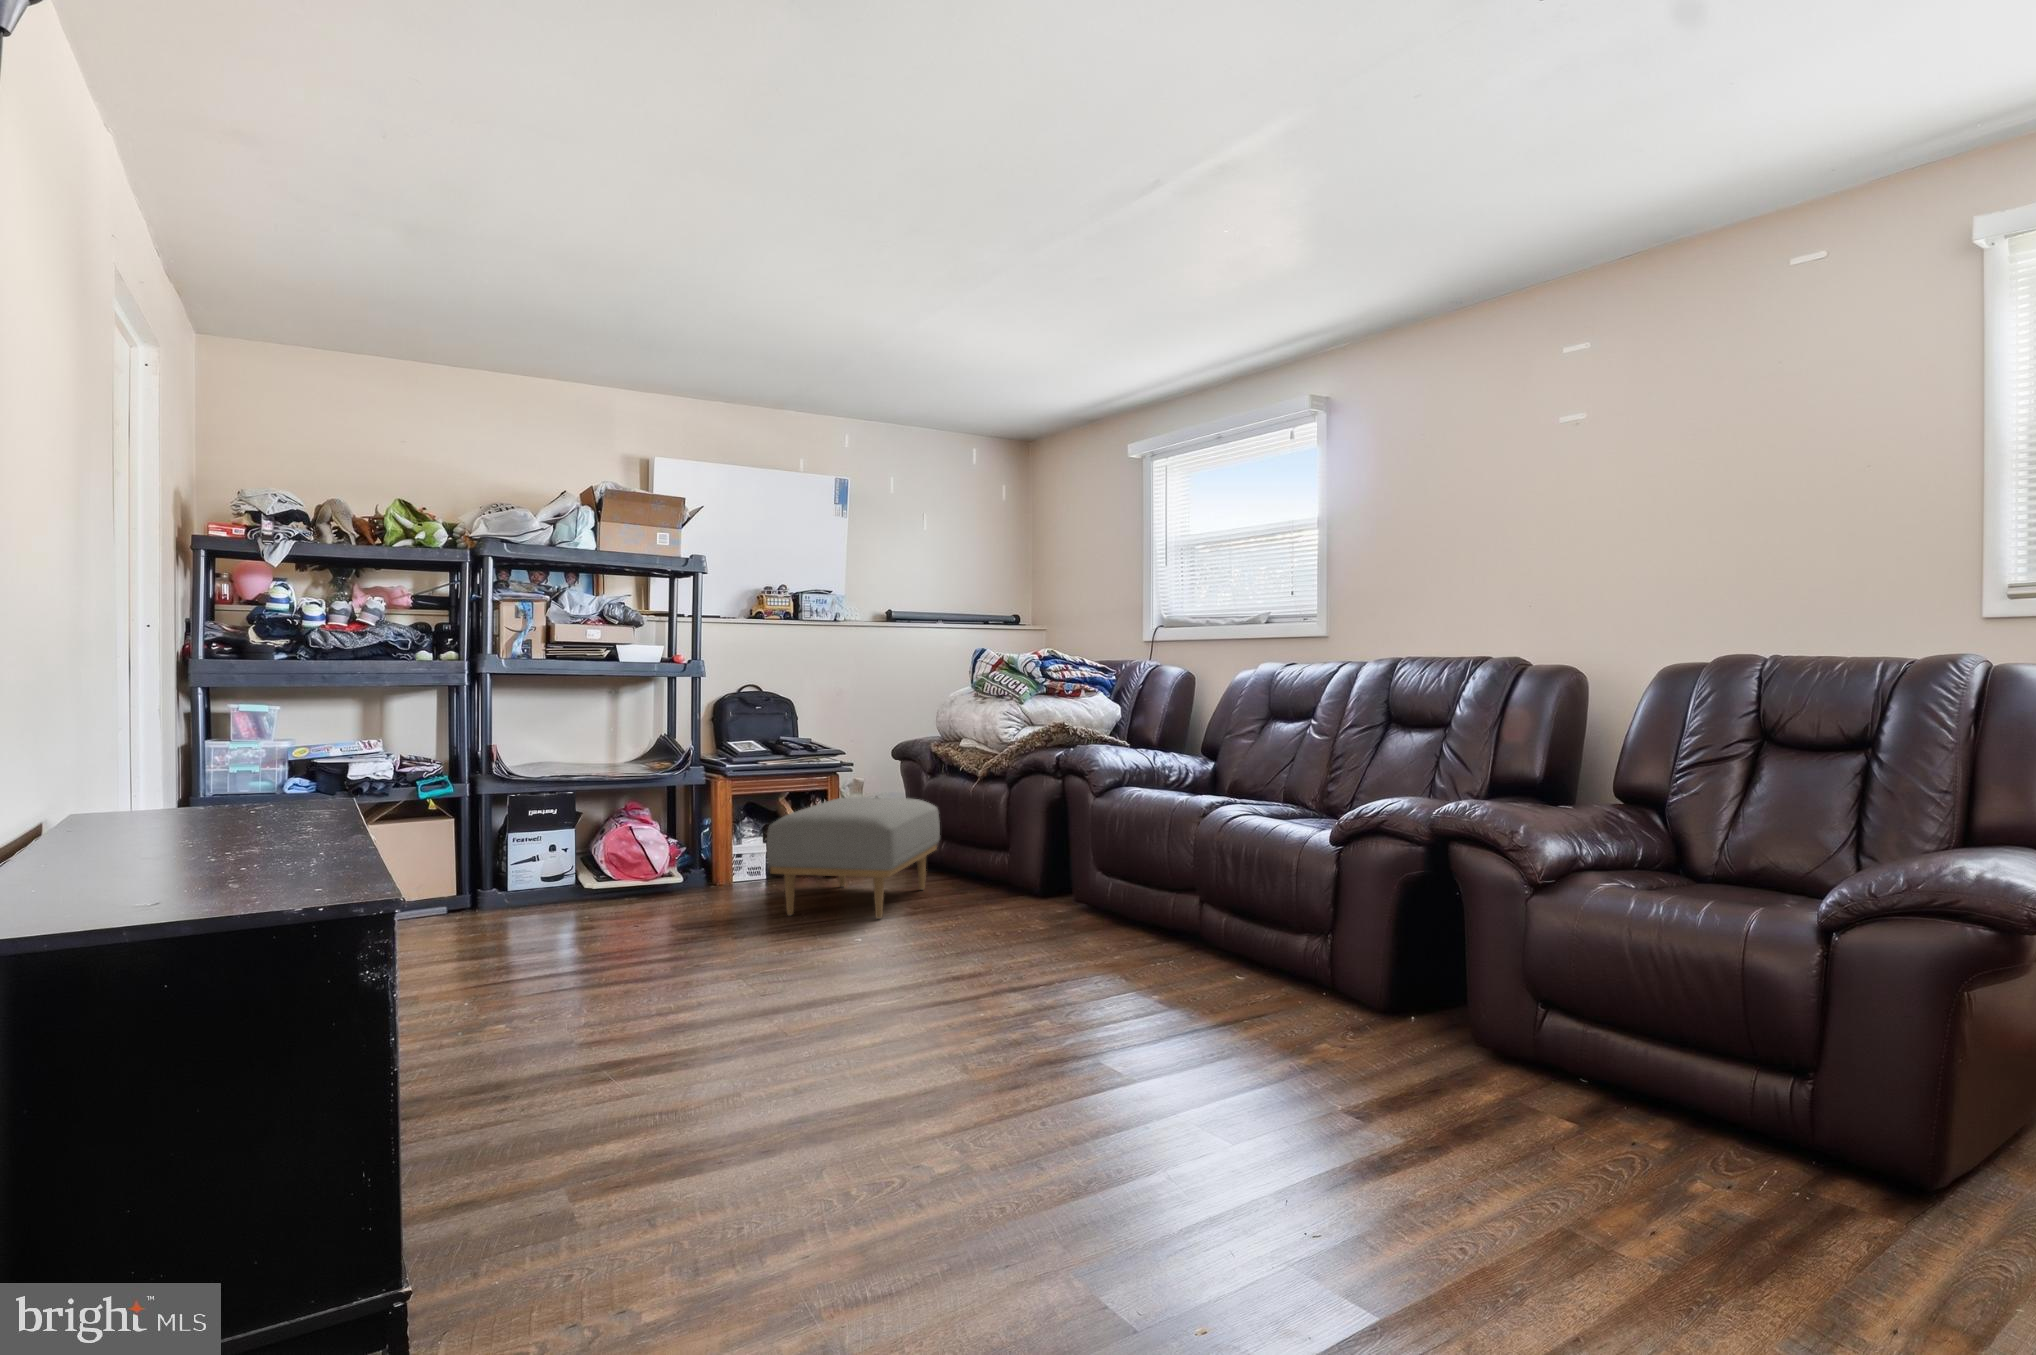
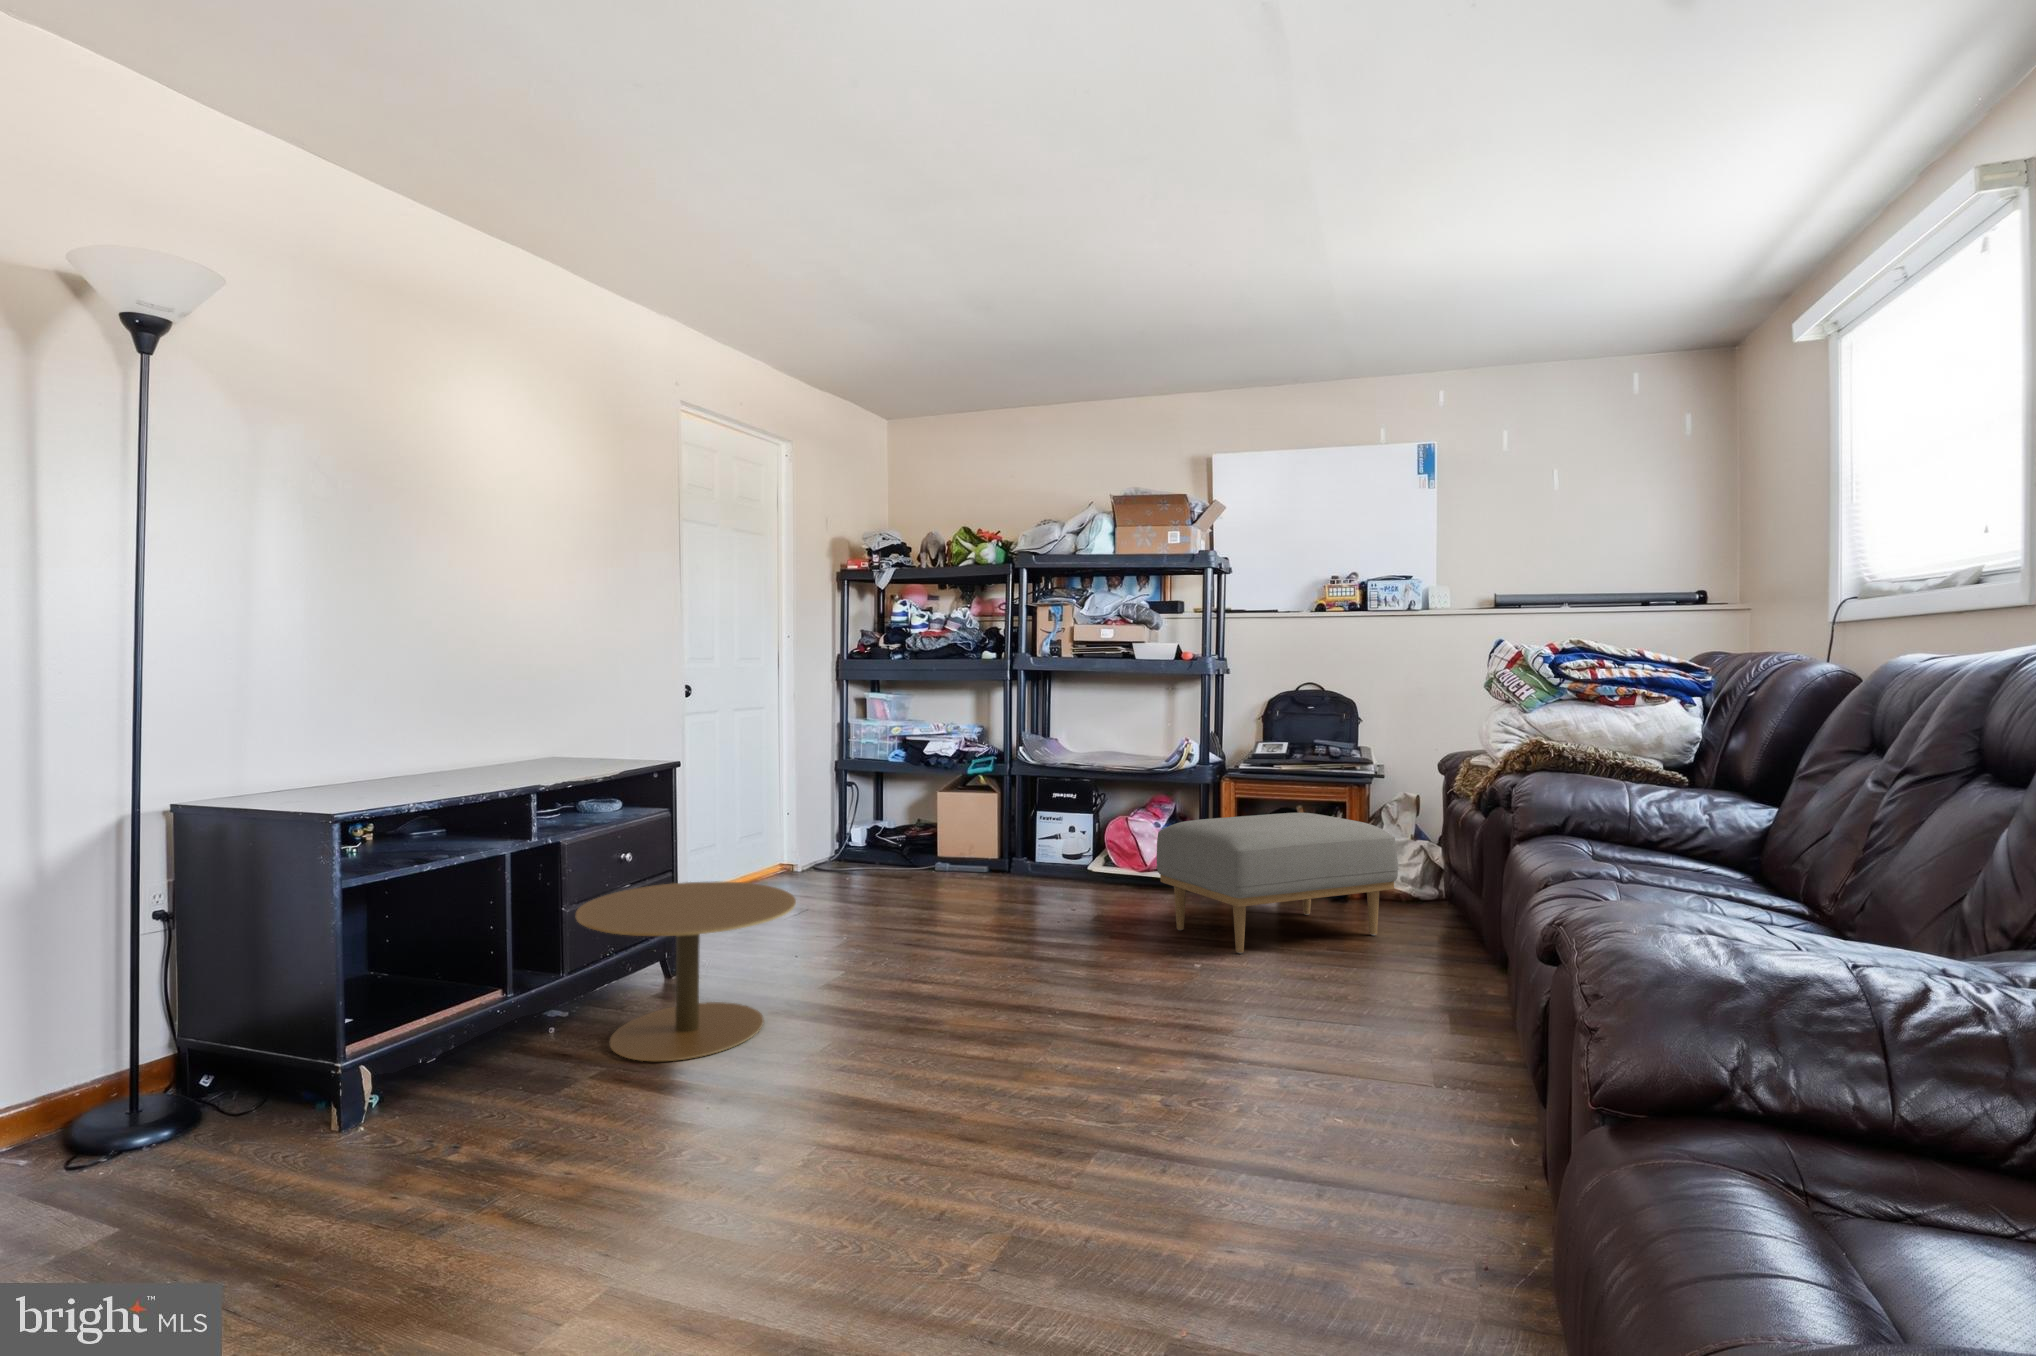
side table: none [517,917,770,1126] -> present [576,882,796,1061]

